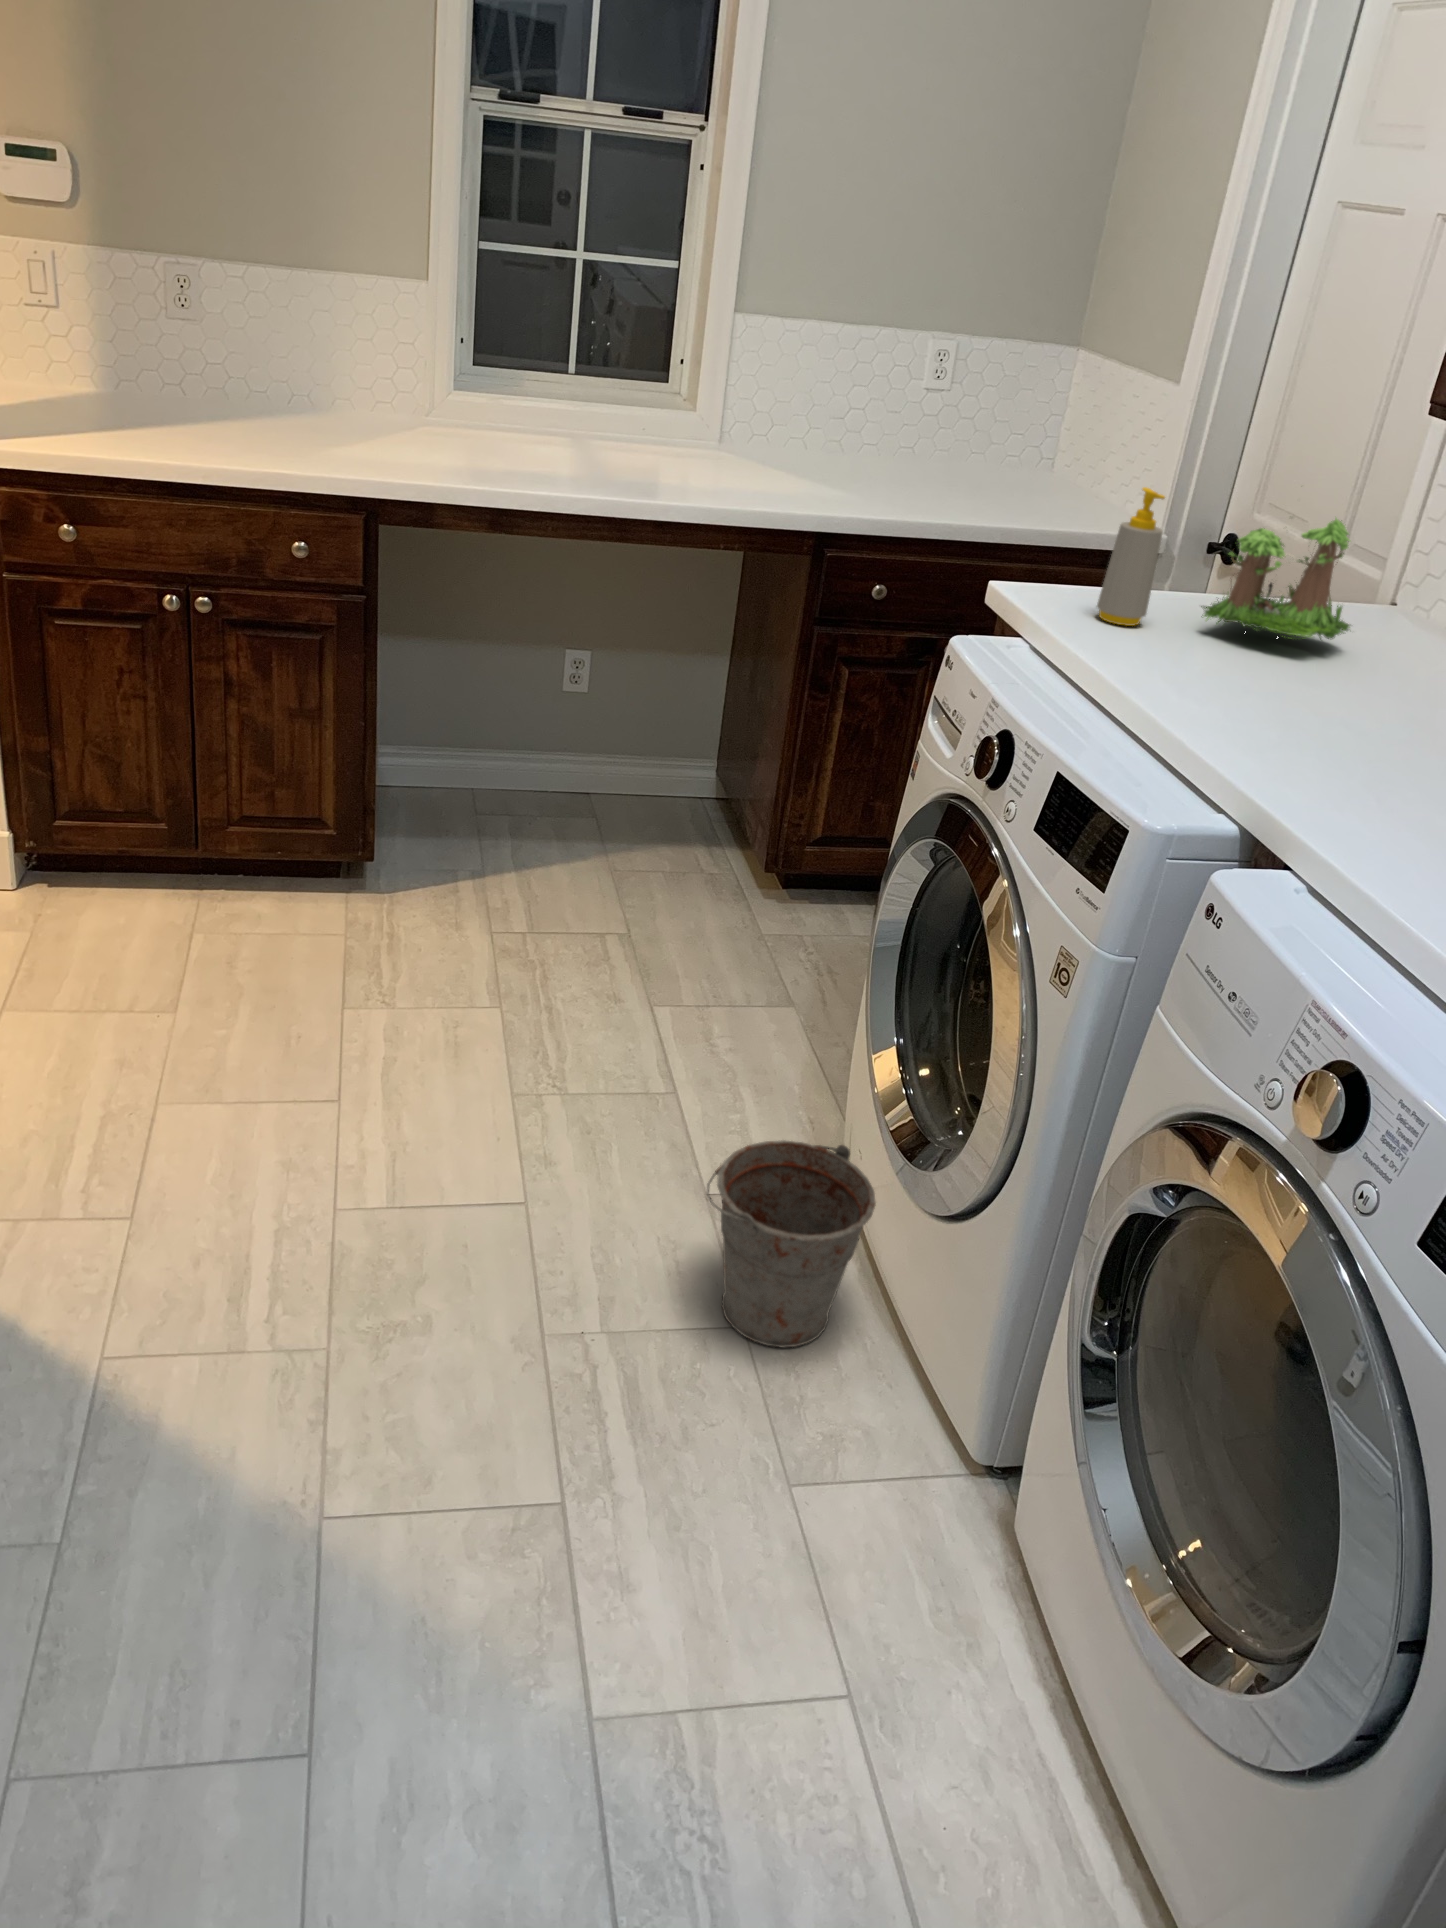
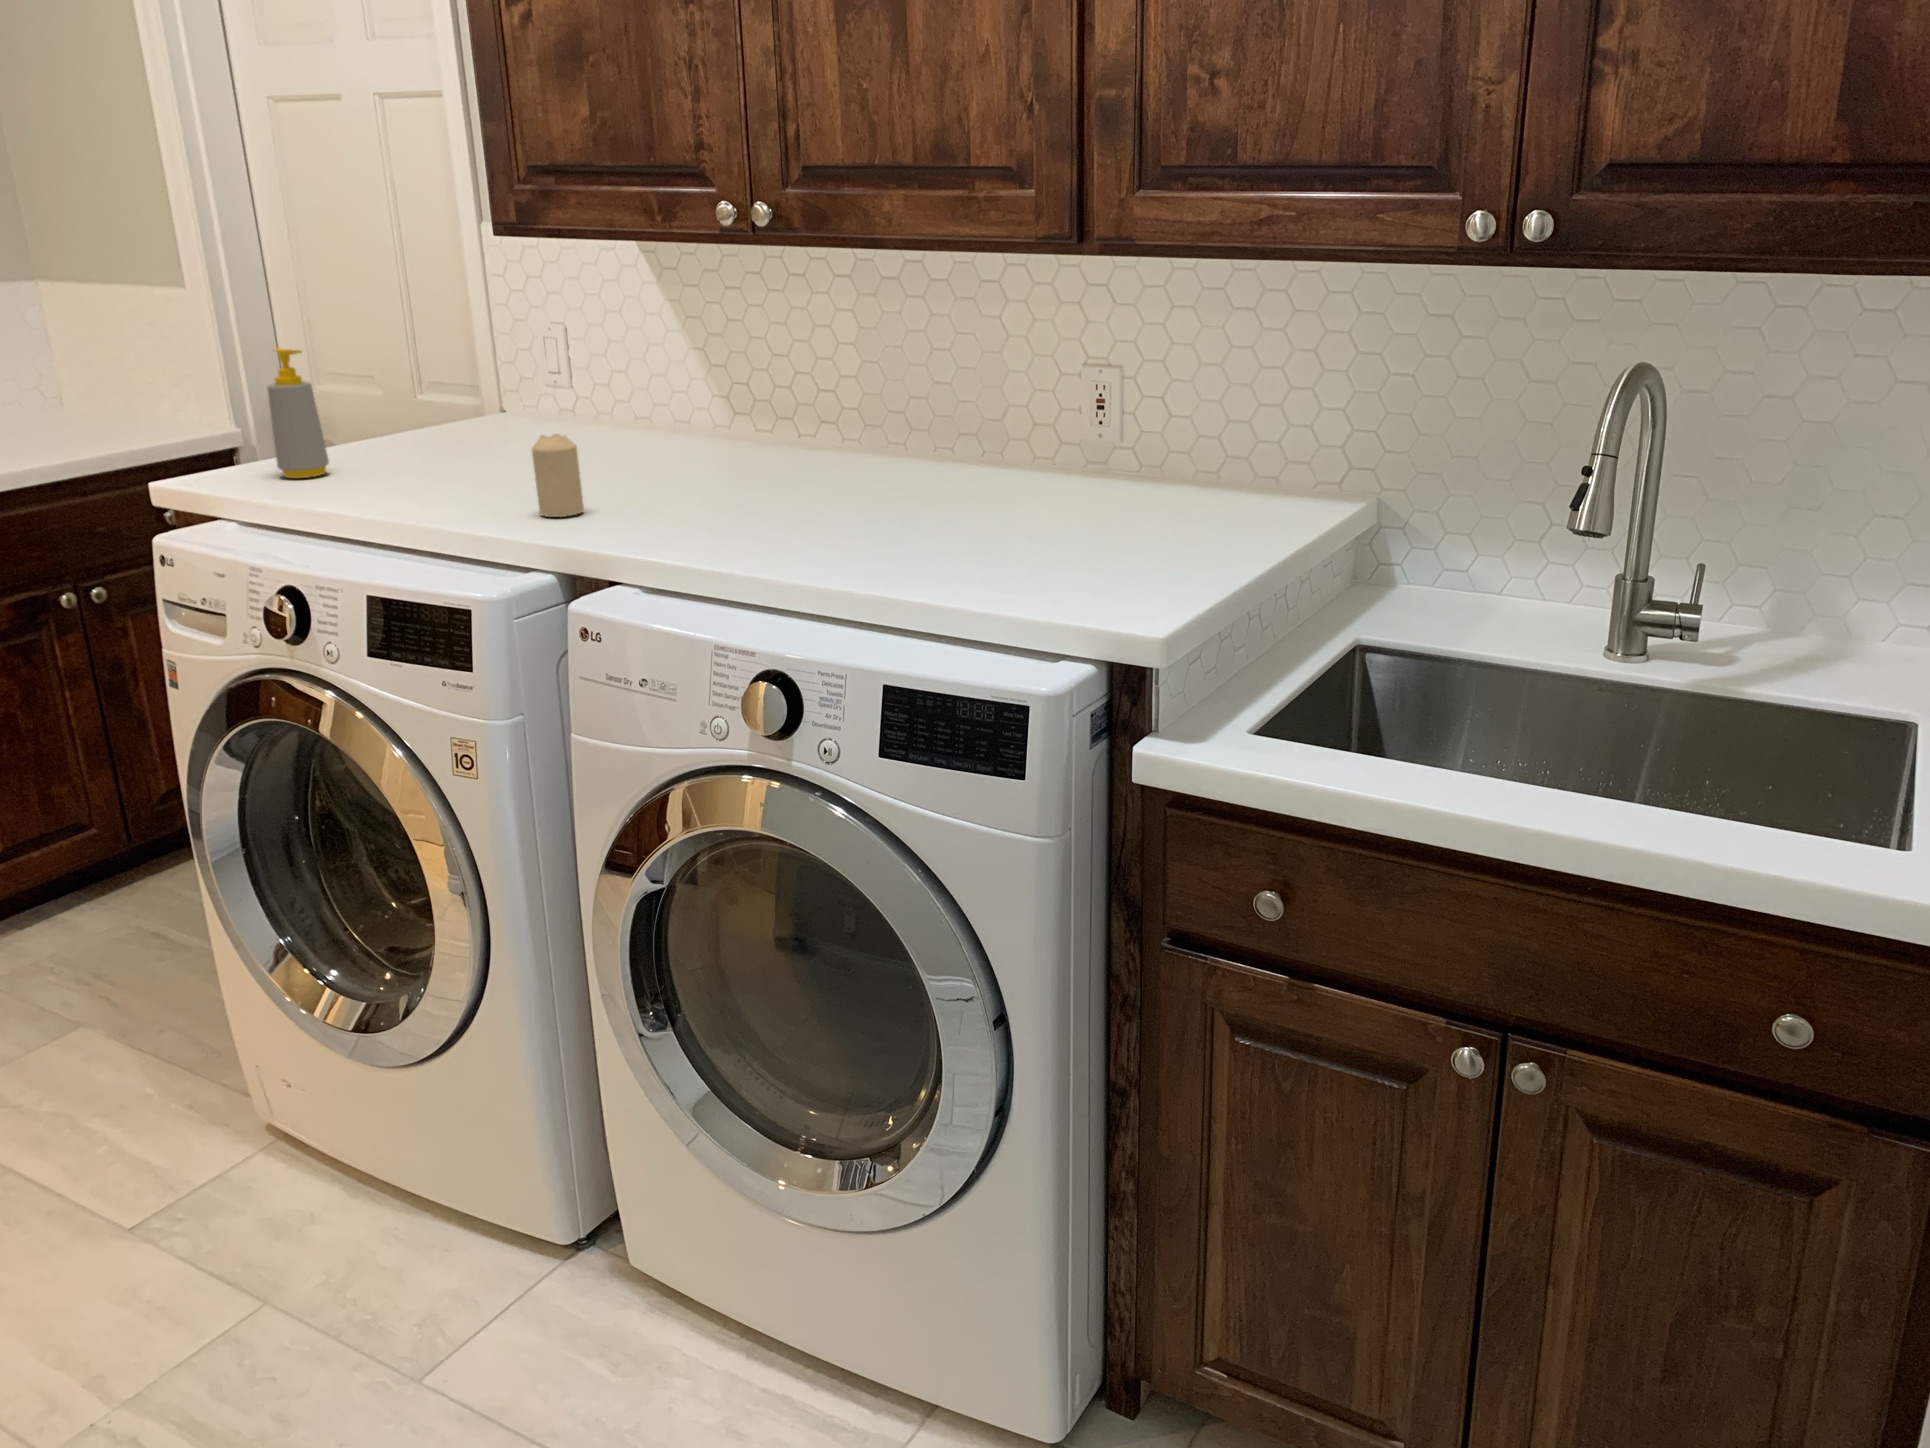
plant: present [1201,516,1350,639] -> none [370,288,506,455]
candle: none [1280,669,1355,769] -> present [532,434,584,517]
bucket: present [707,1140,876,1348] -> none [167,1066,365,1308]

